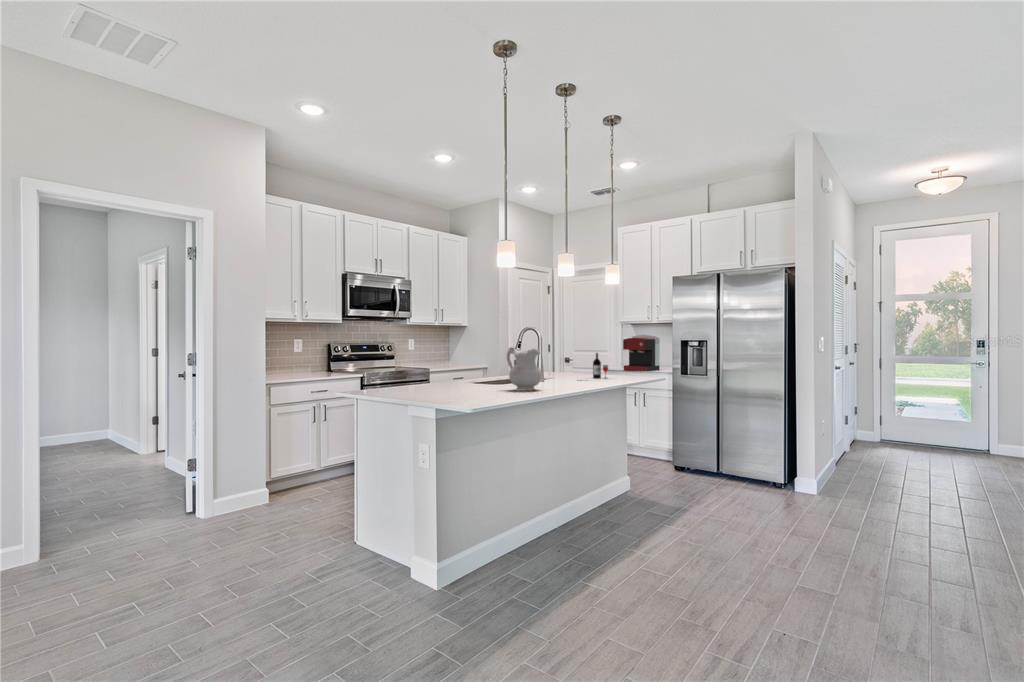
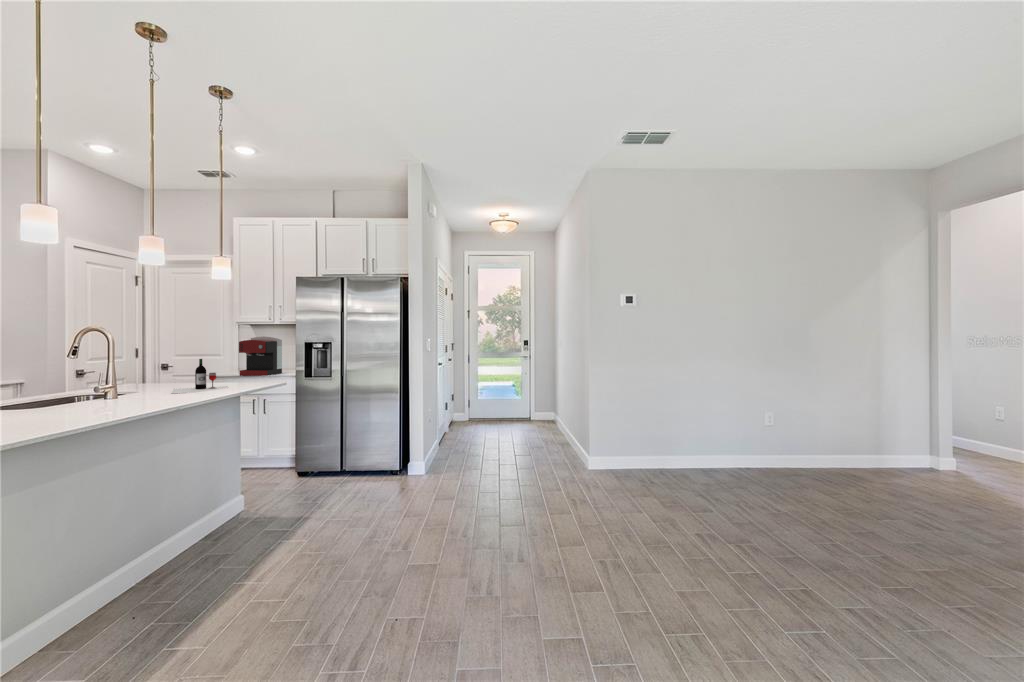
ceramic pitcher: present [507,347,542,391] -> none [41,357,107,418]

